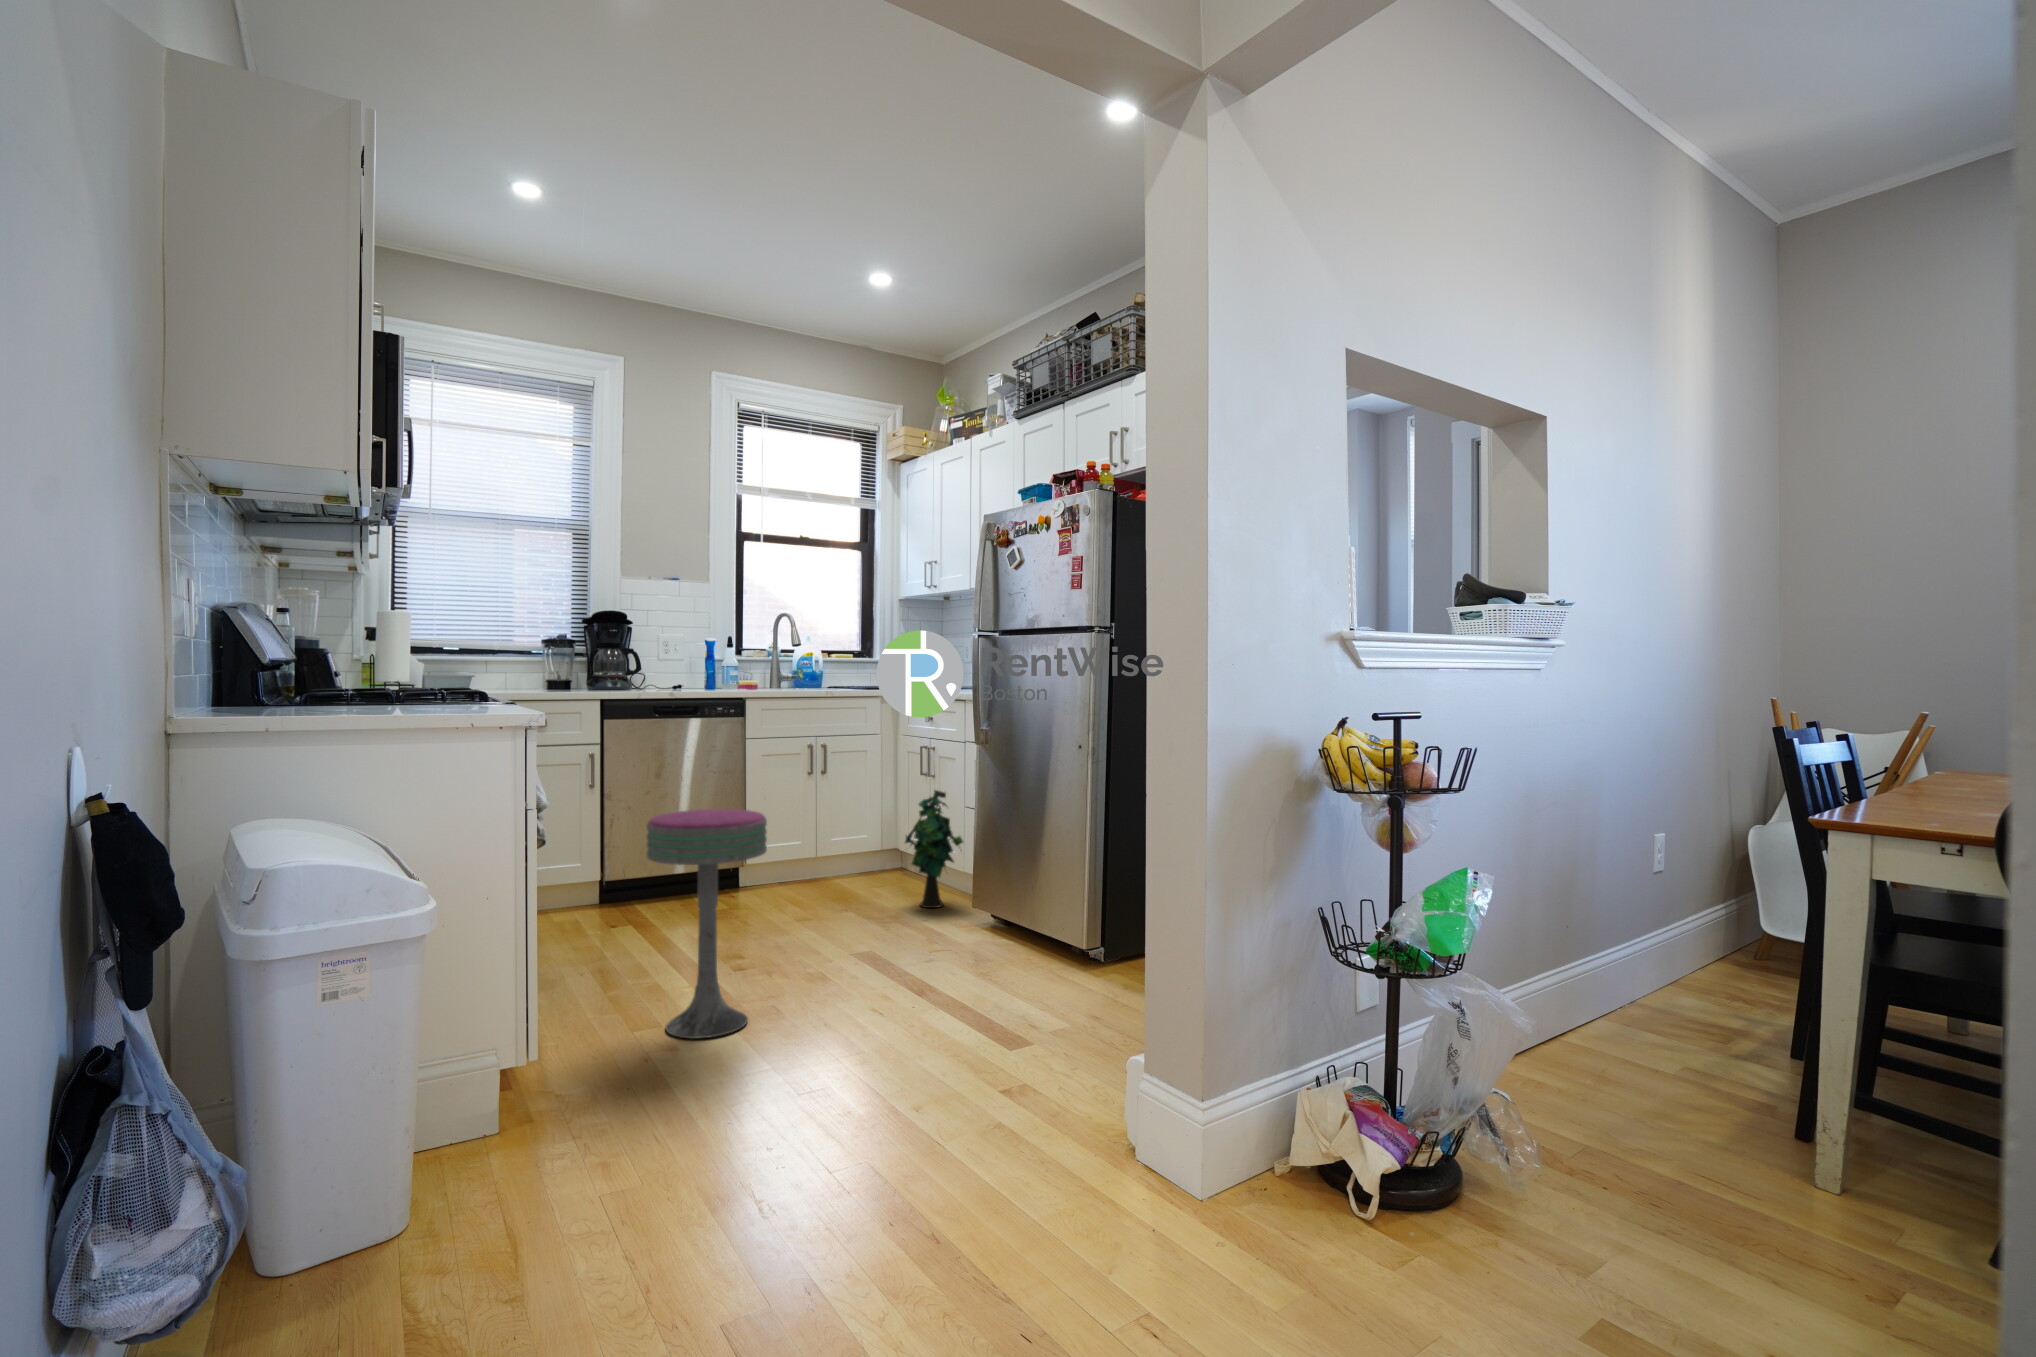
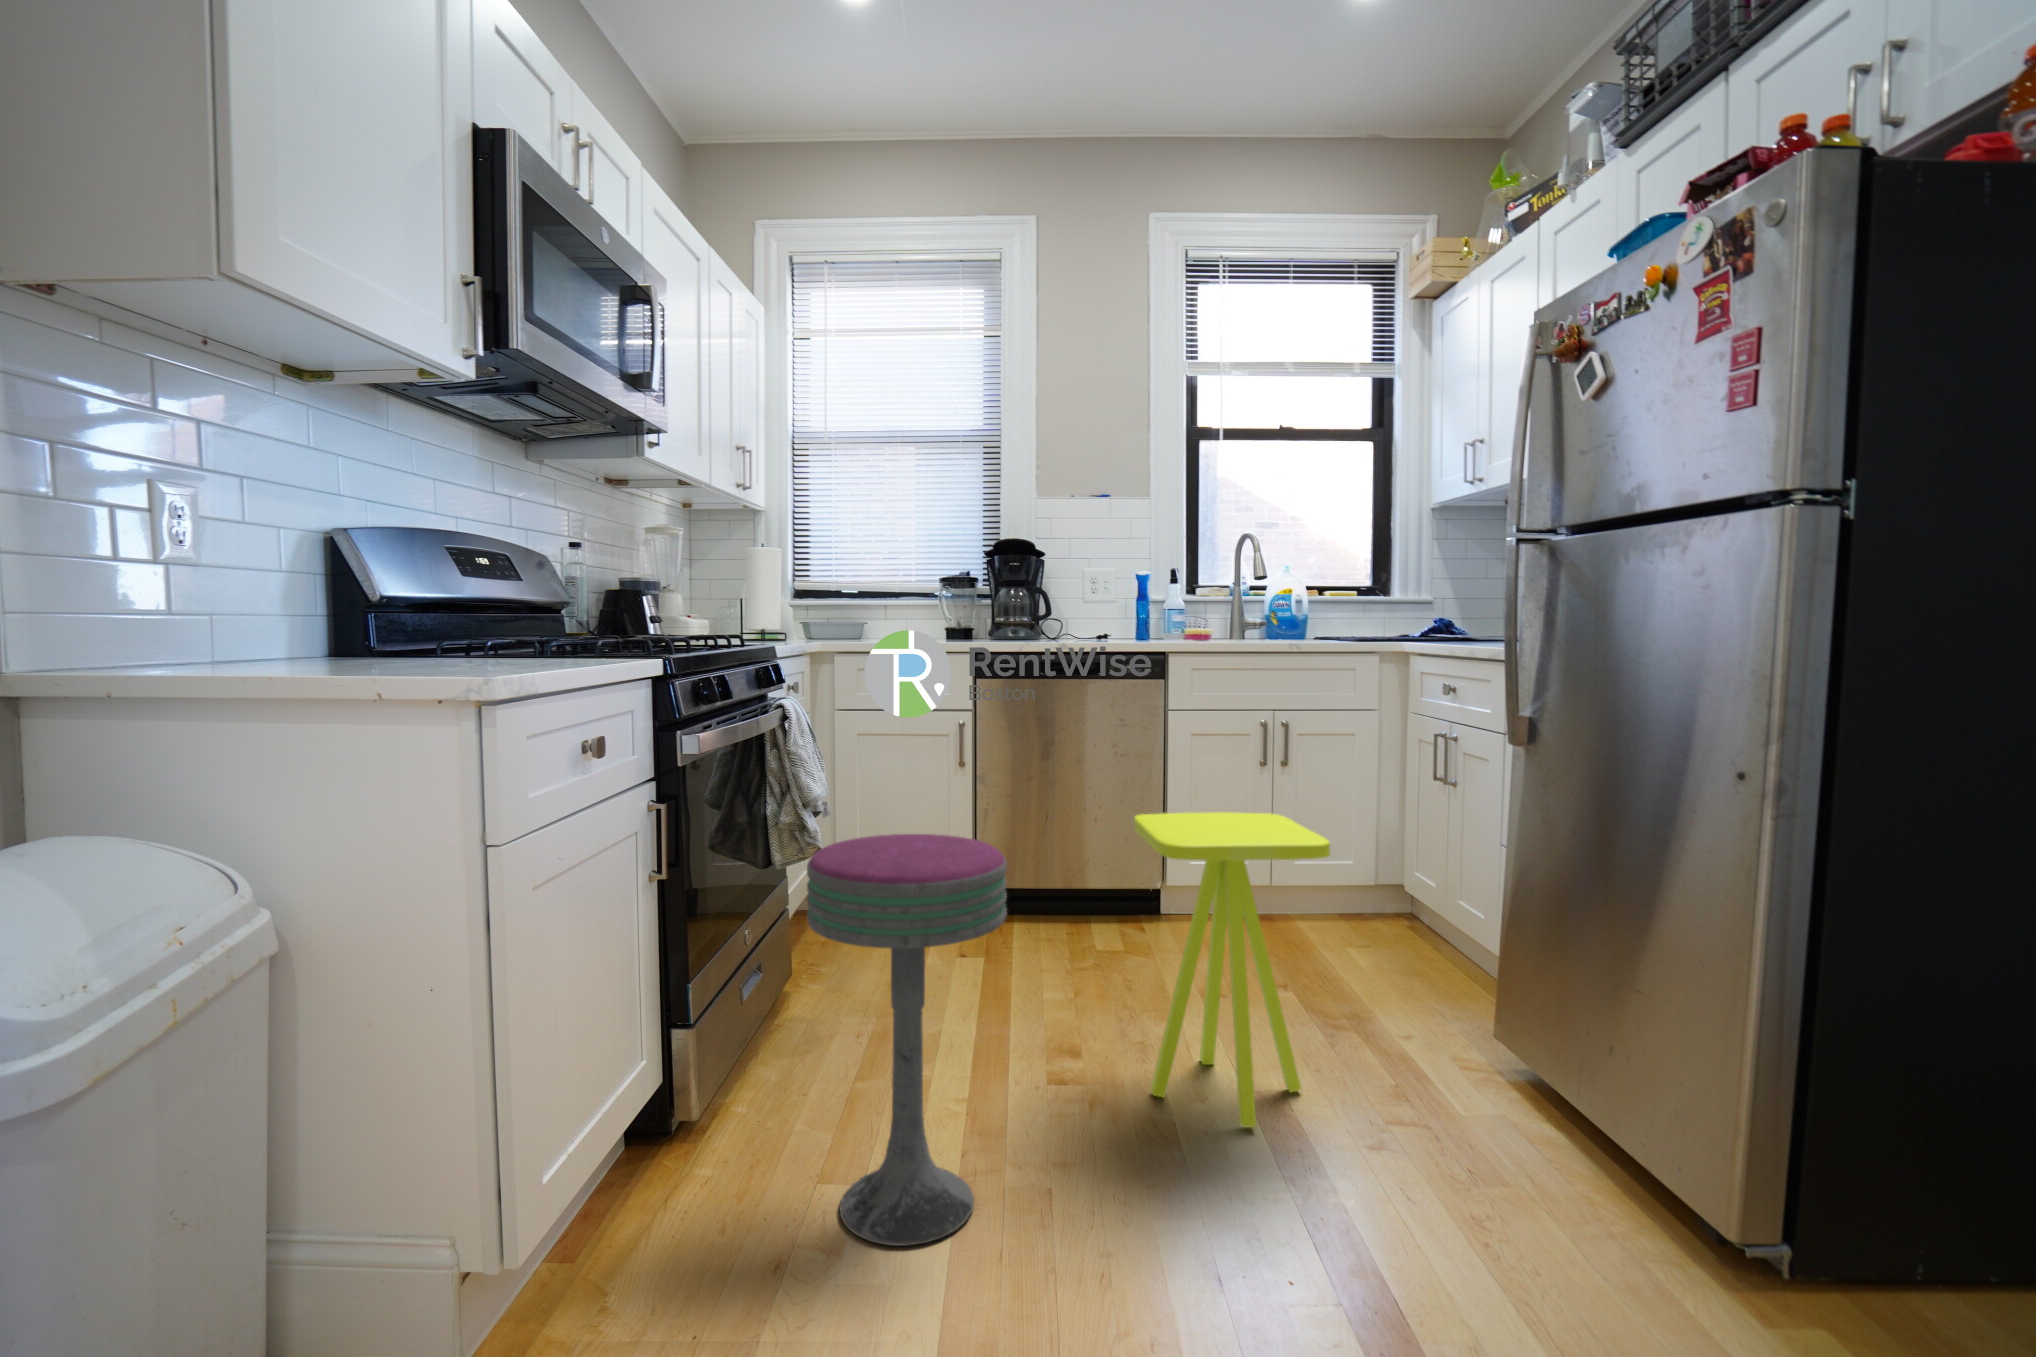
decorative plant: present [905,790,964,908] -> none [1380,814,1487,1017]
side table: none [785,792,906,963] -> present [1134,812,1330,1127]

